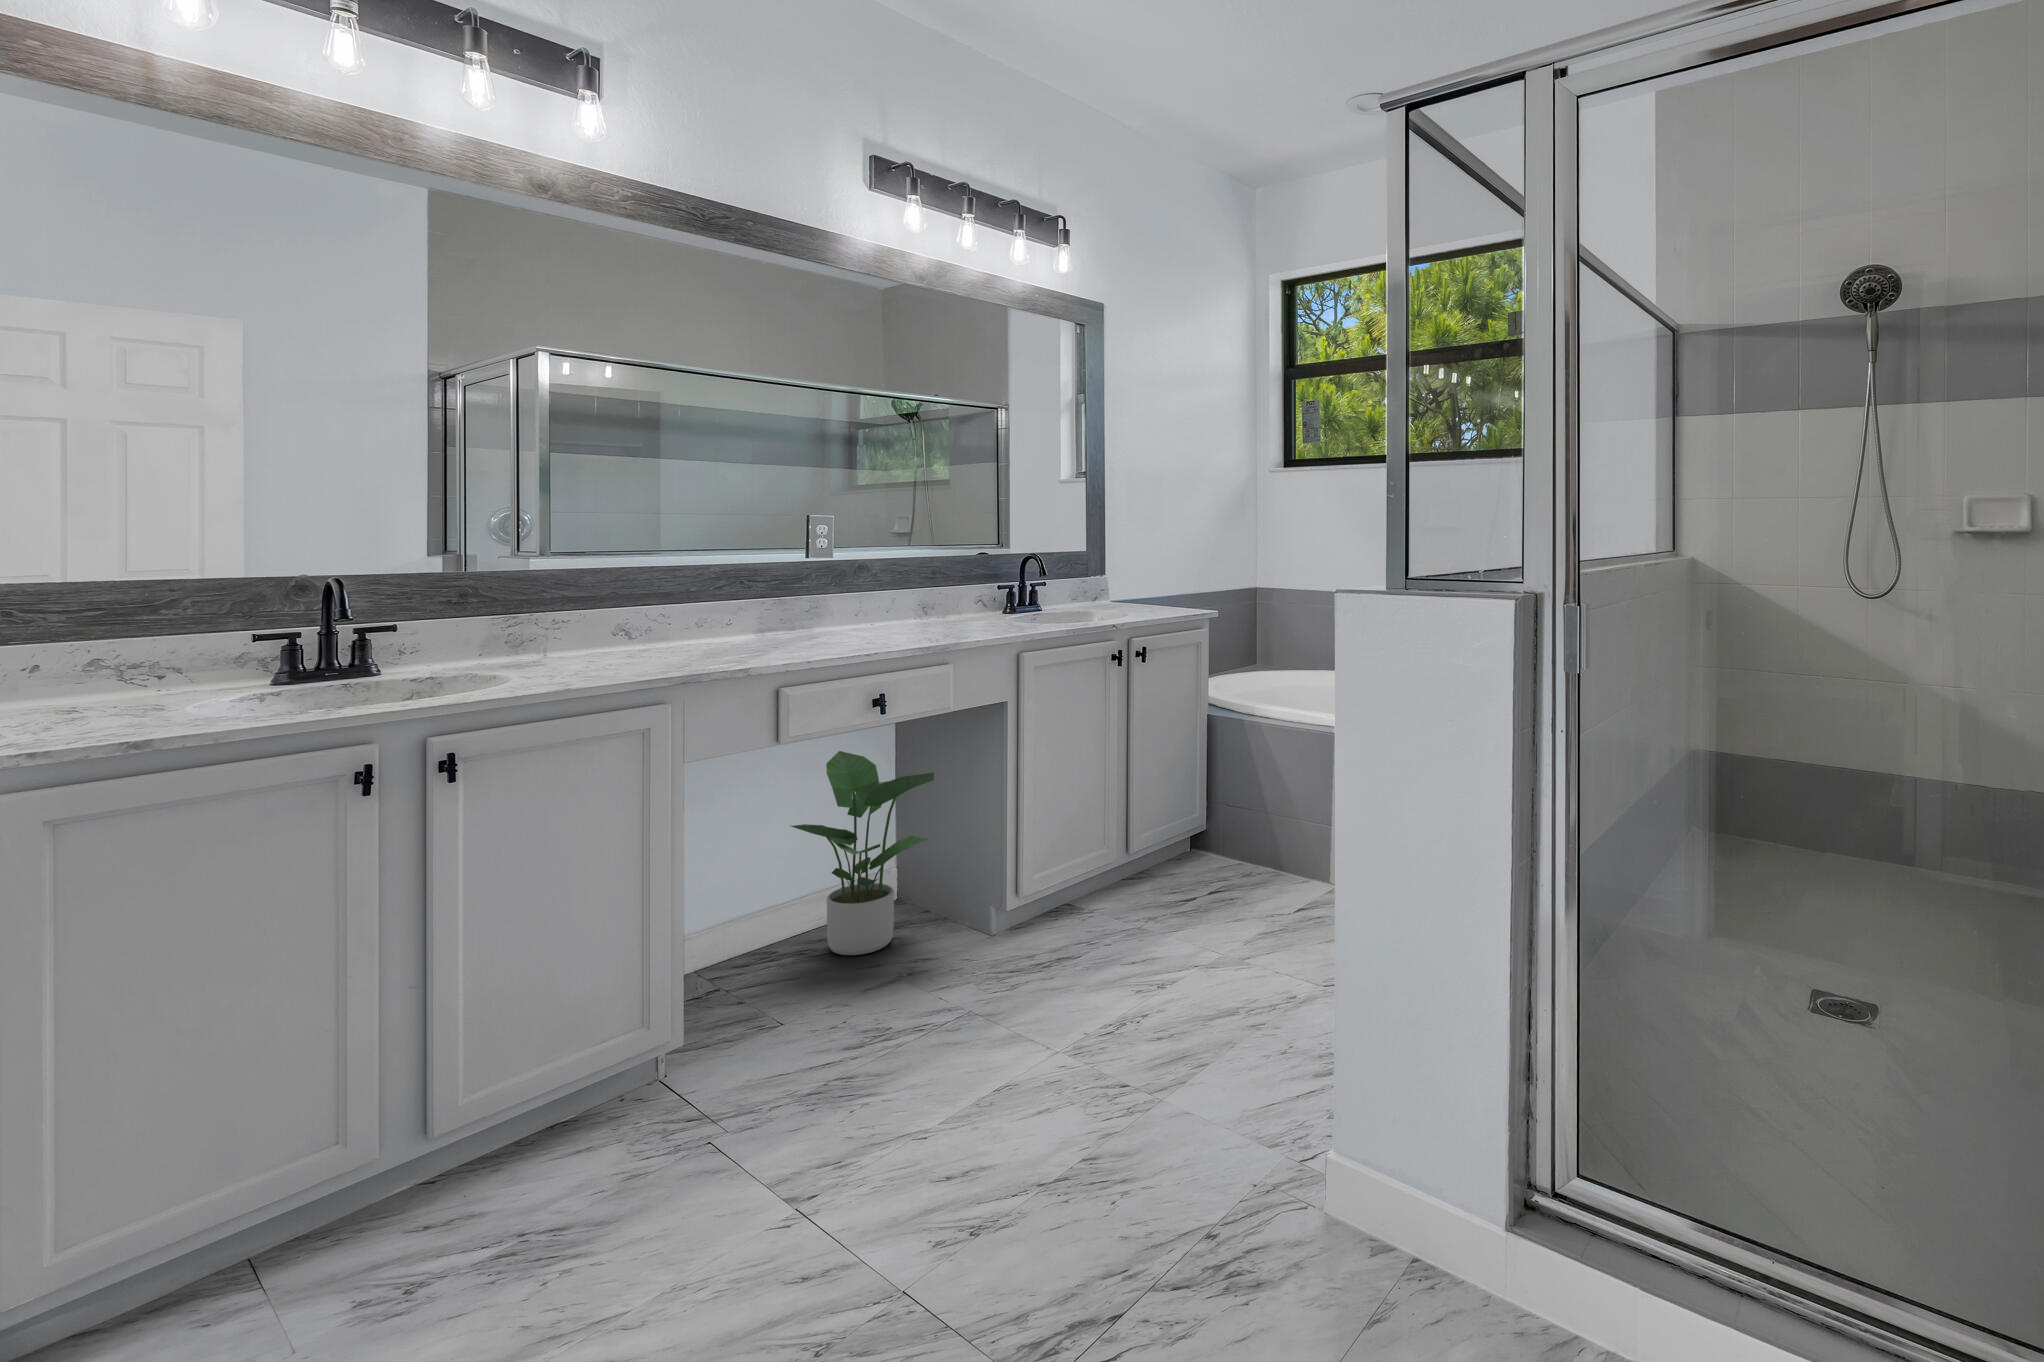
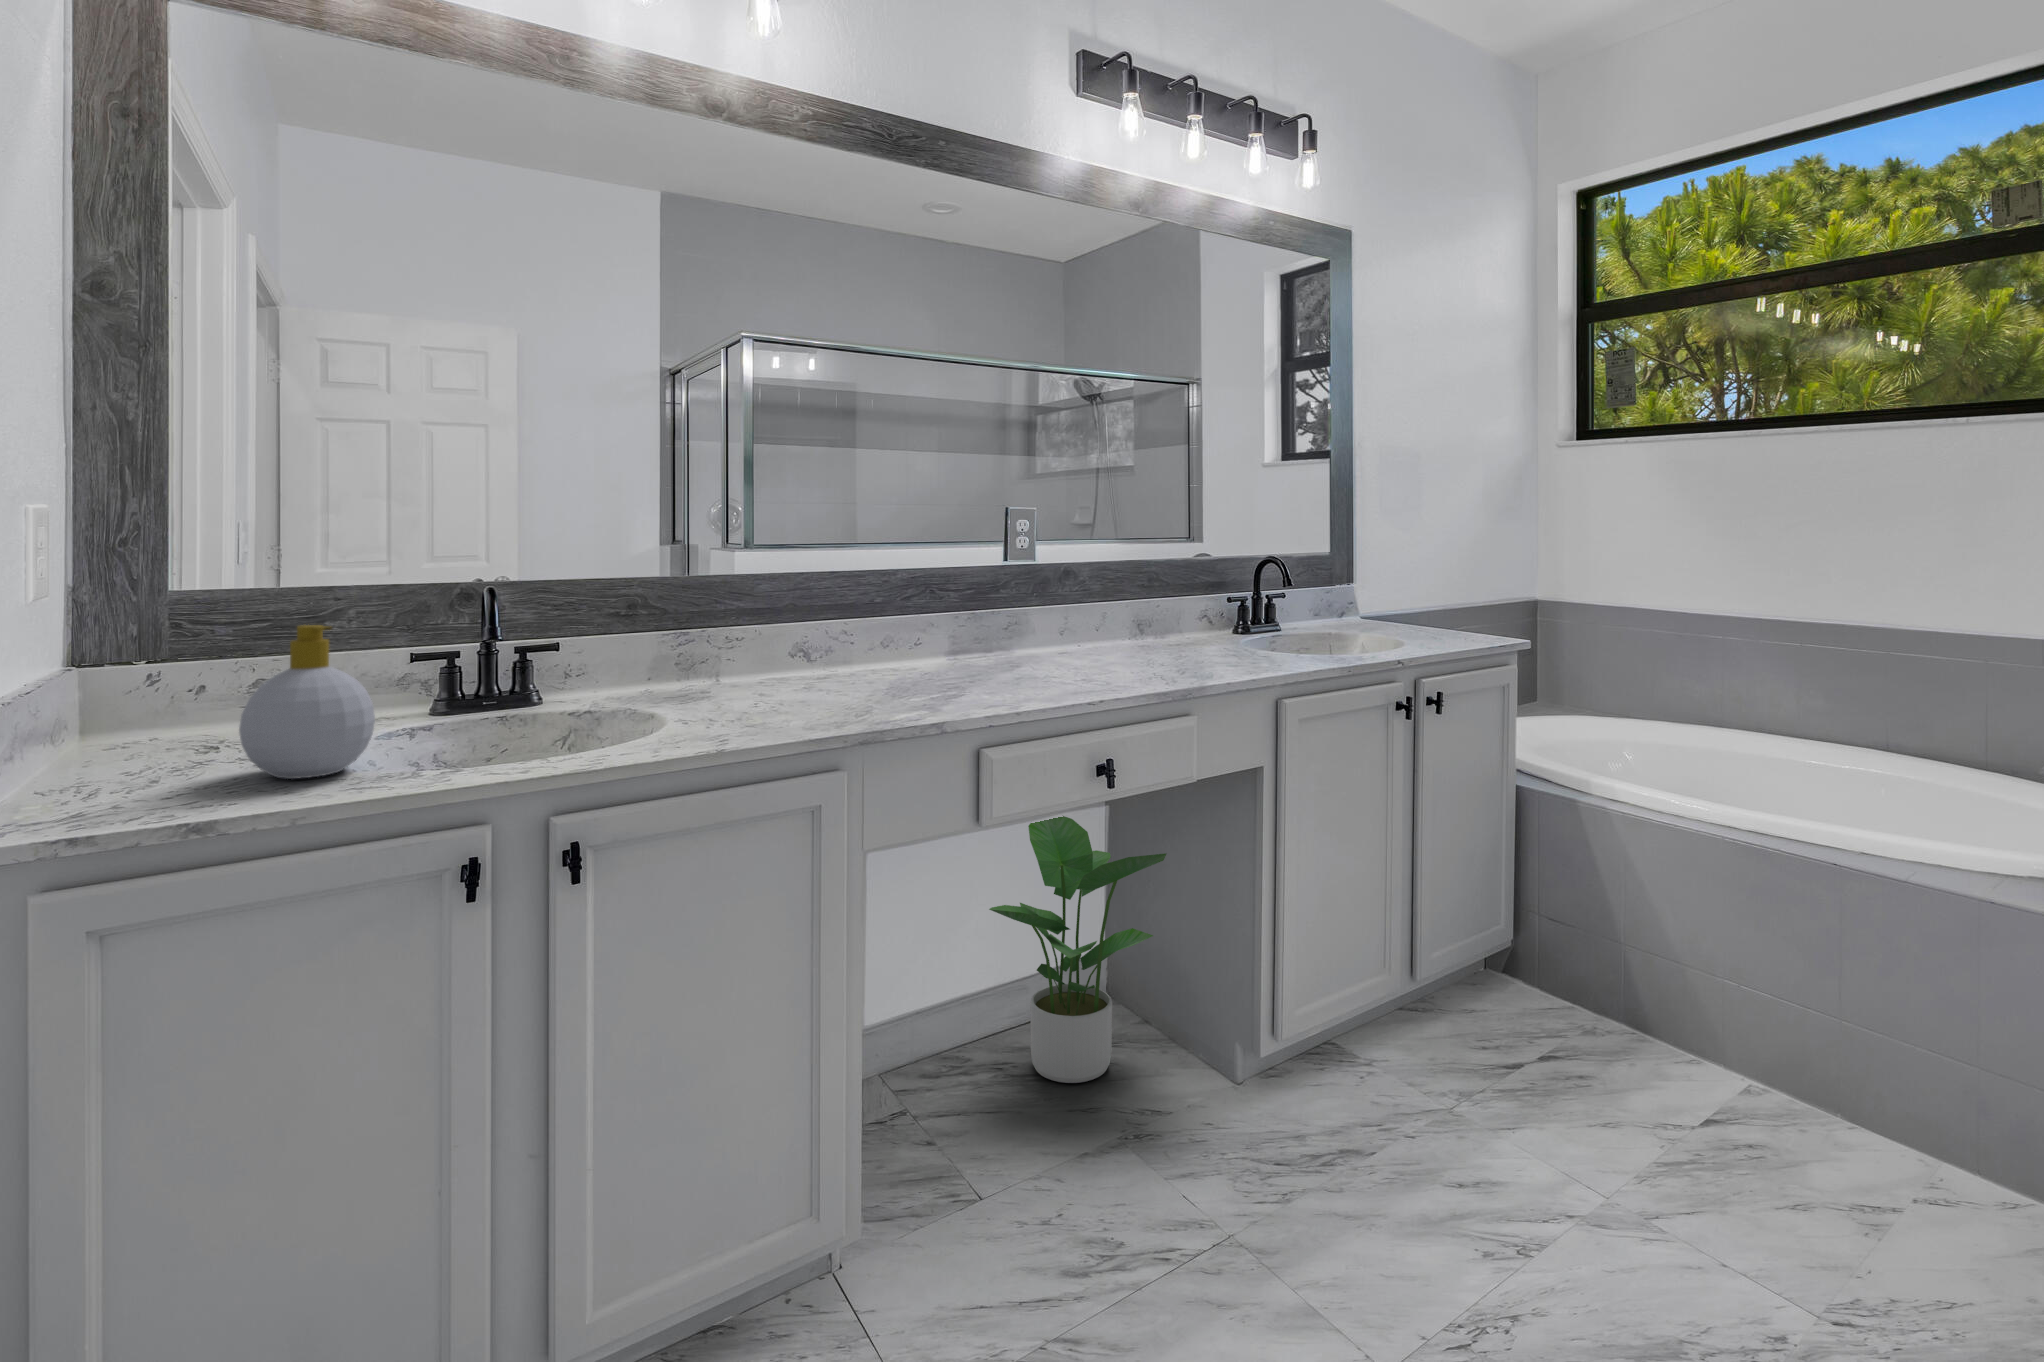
soap bottle: none [114,605,242,724] -> present [239,625,375,779]

